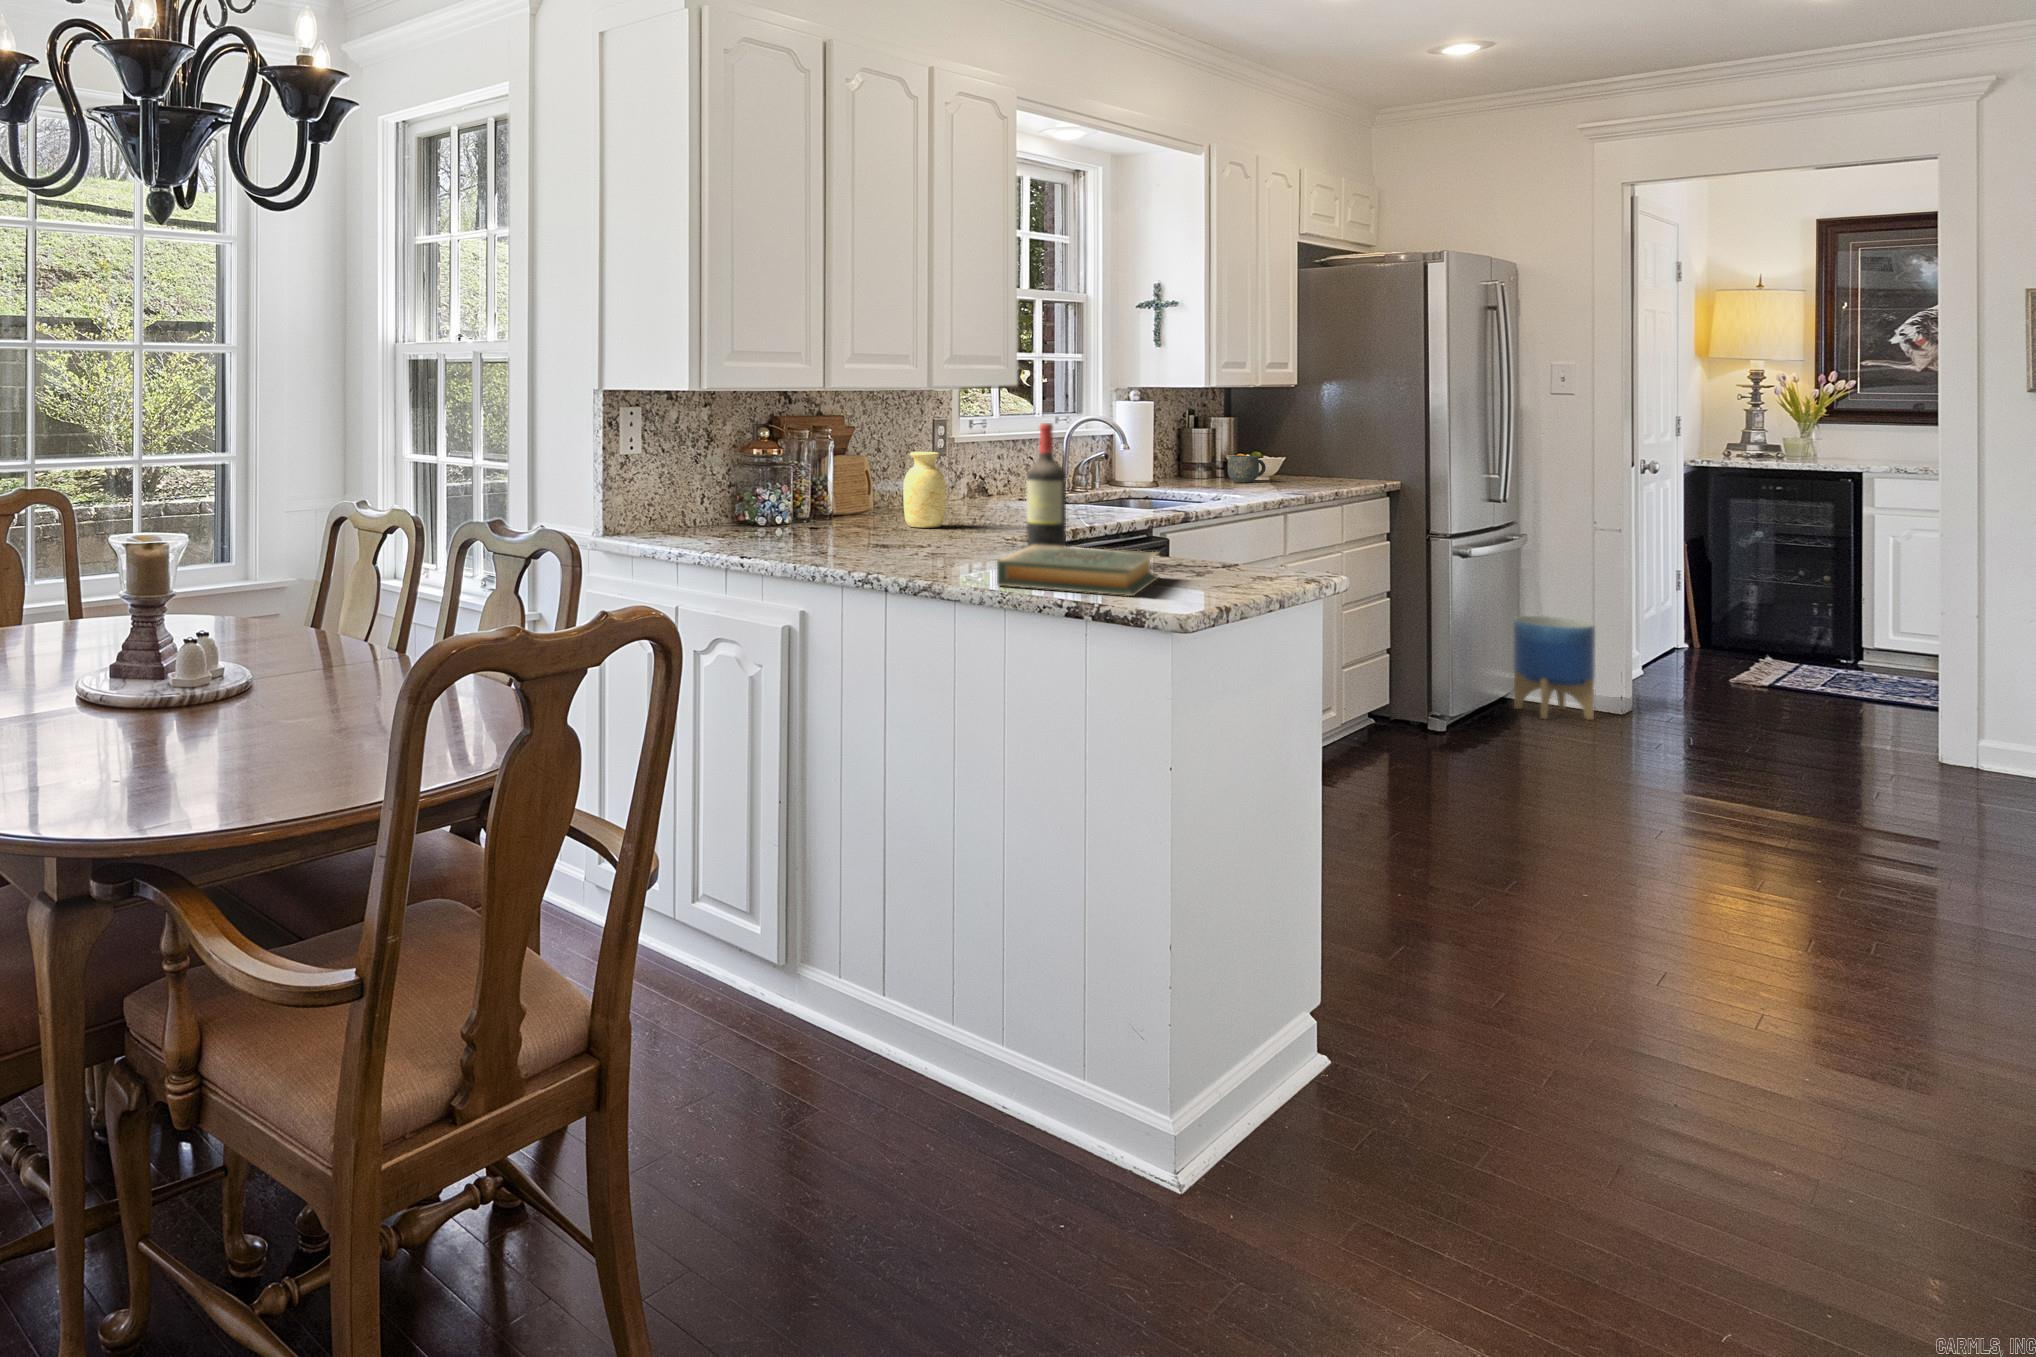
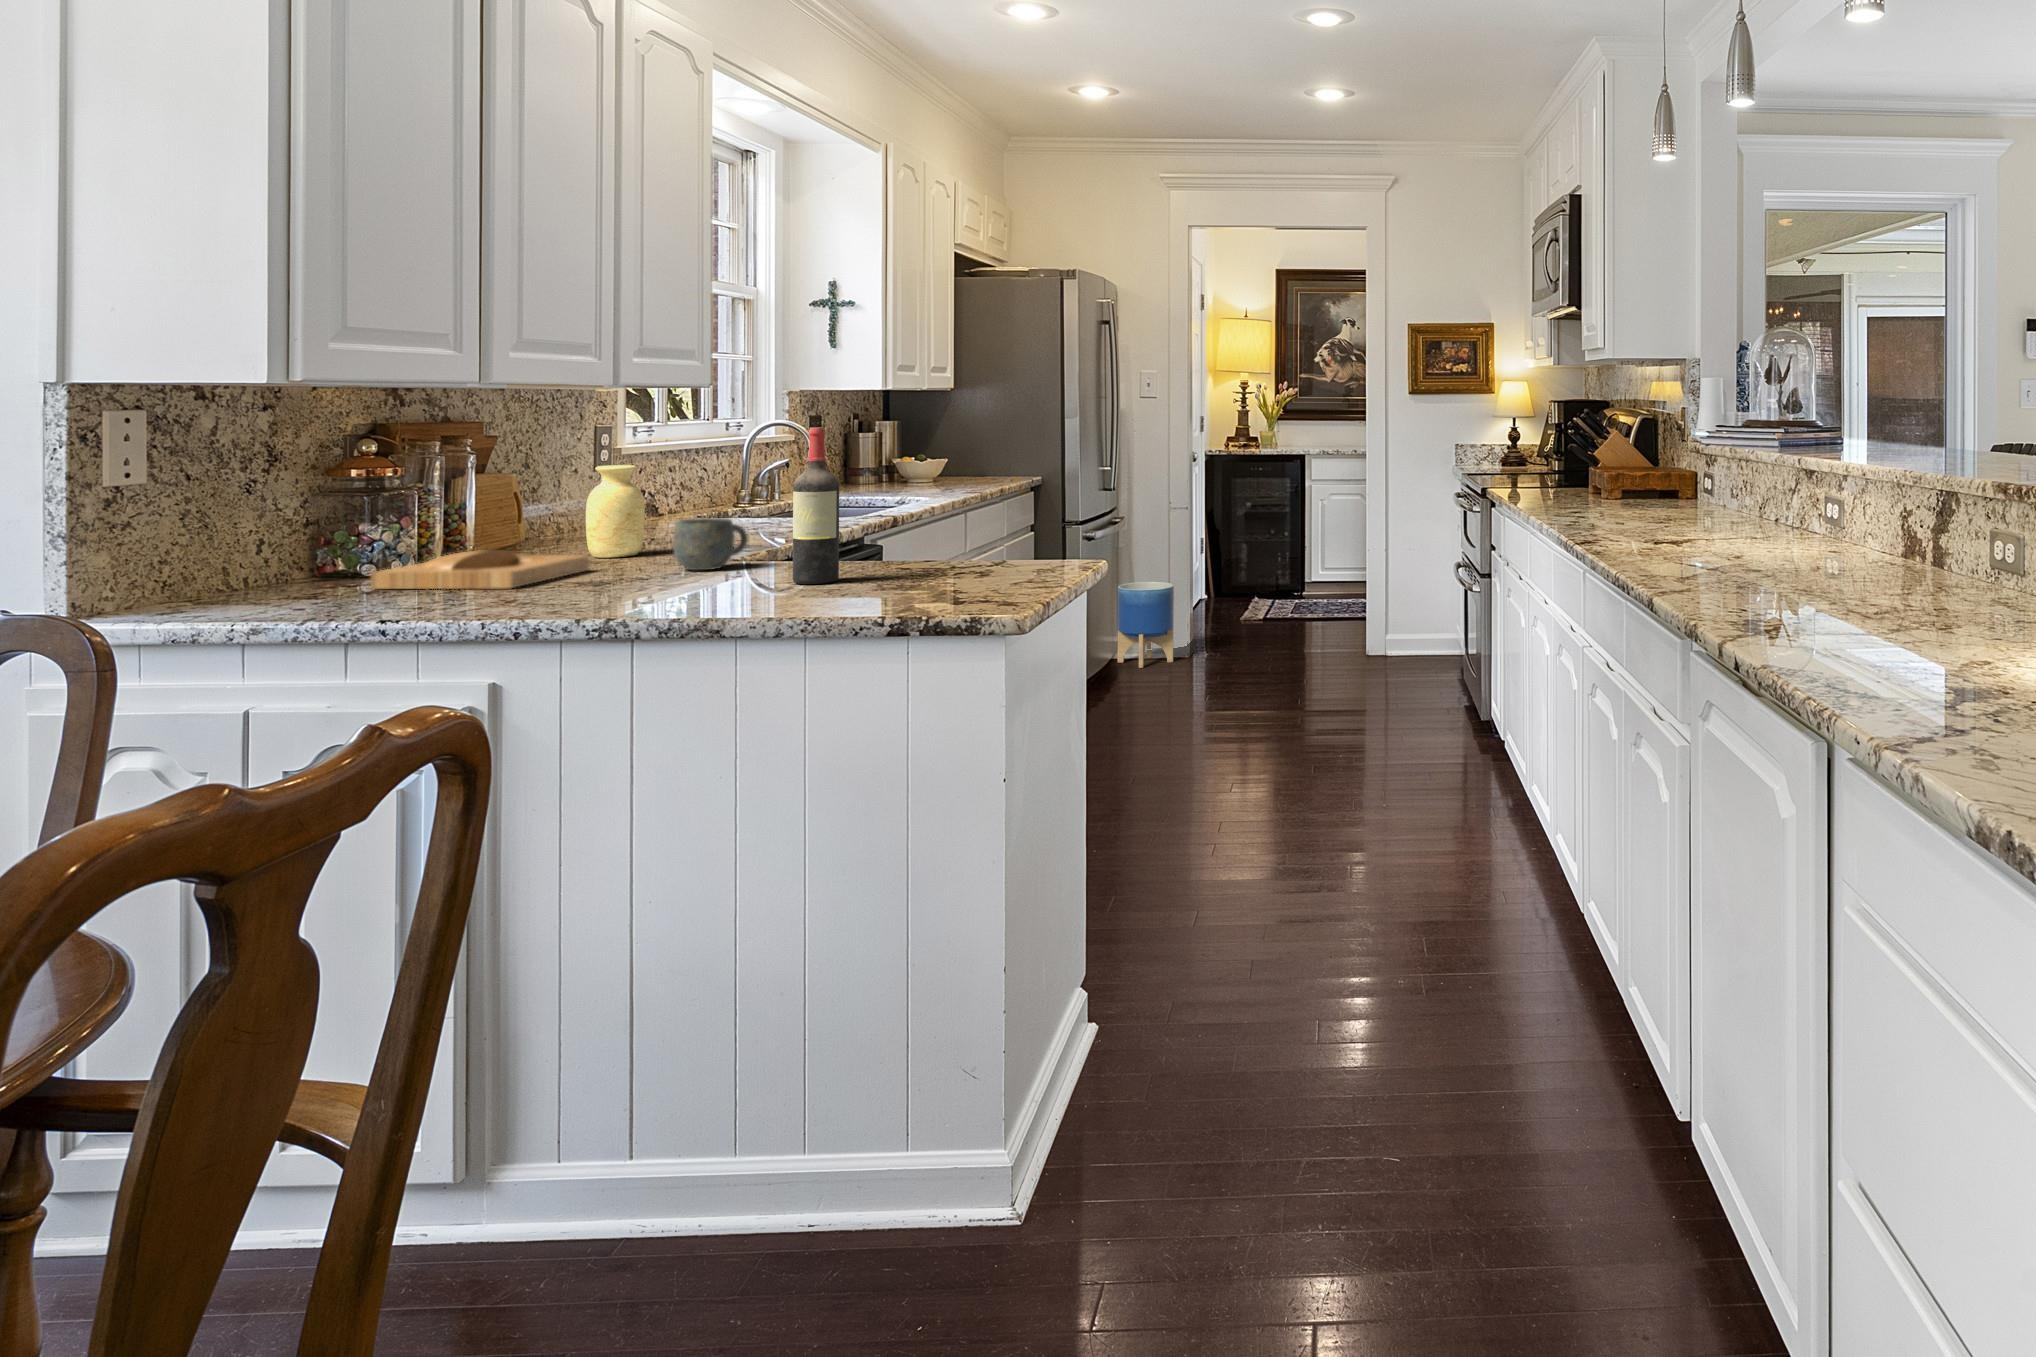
mug: present [1227,455,1266,482] -> present [673,518,748,570]
tray: none [756,513,895,543] -> present [371,550,589,589]
hardback book: present [997,545,1158,596] -> none [794,559,953,615]

